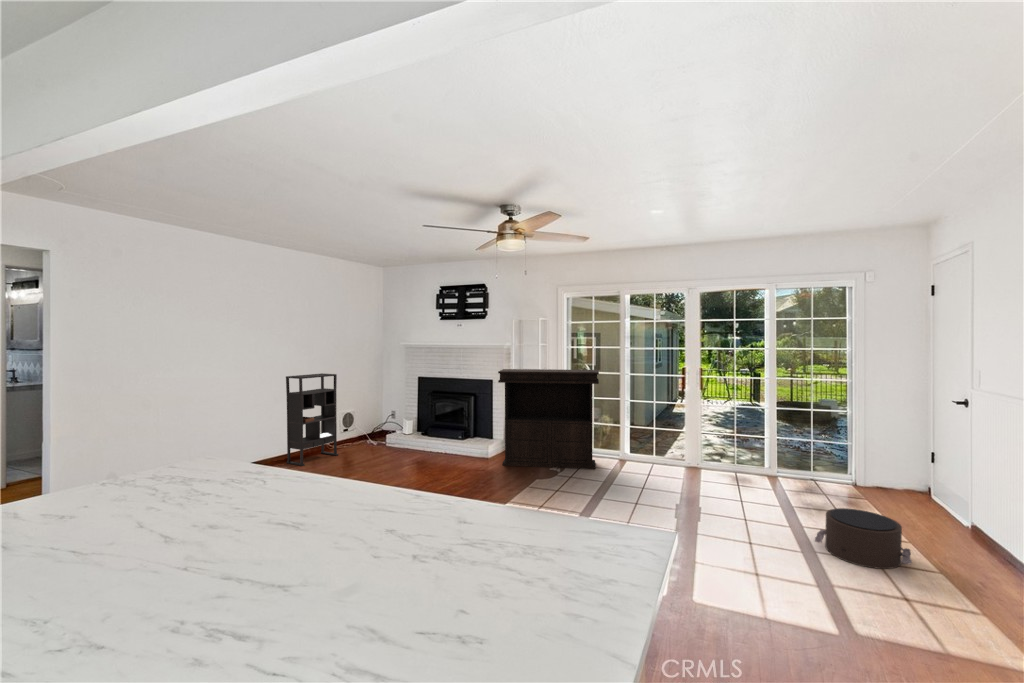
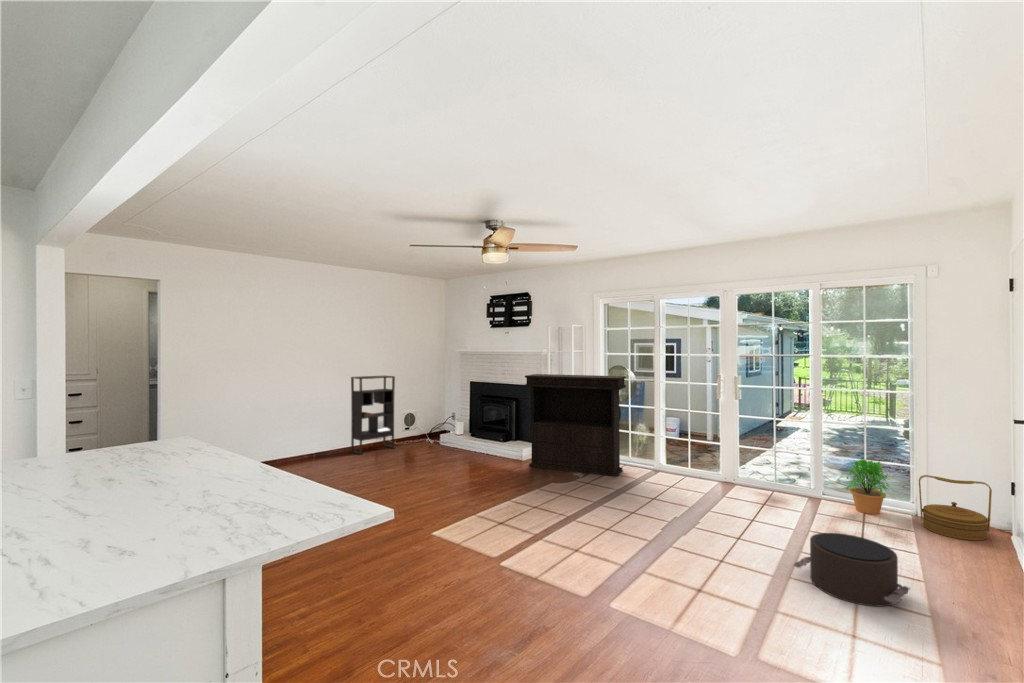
potted plant: none [797,438,842,486] -> present [846,459,890,514]
woven basket: none [863,450,918,502] -> present [919,475,992,541]

